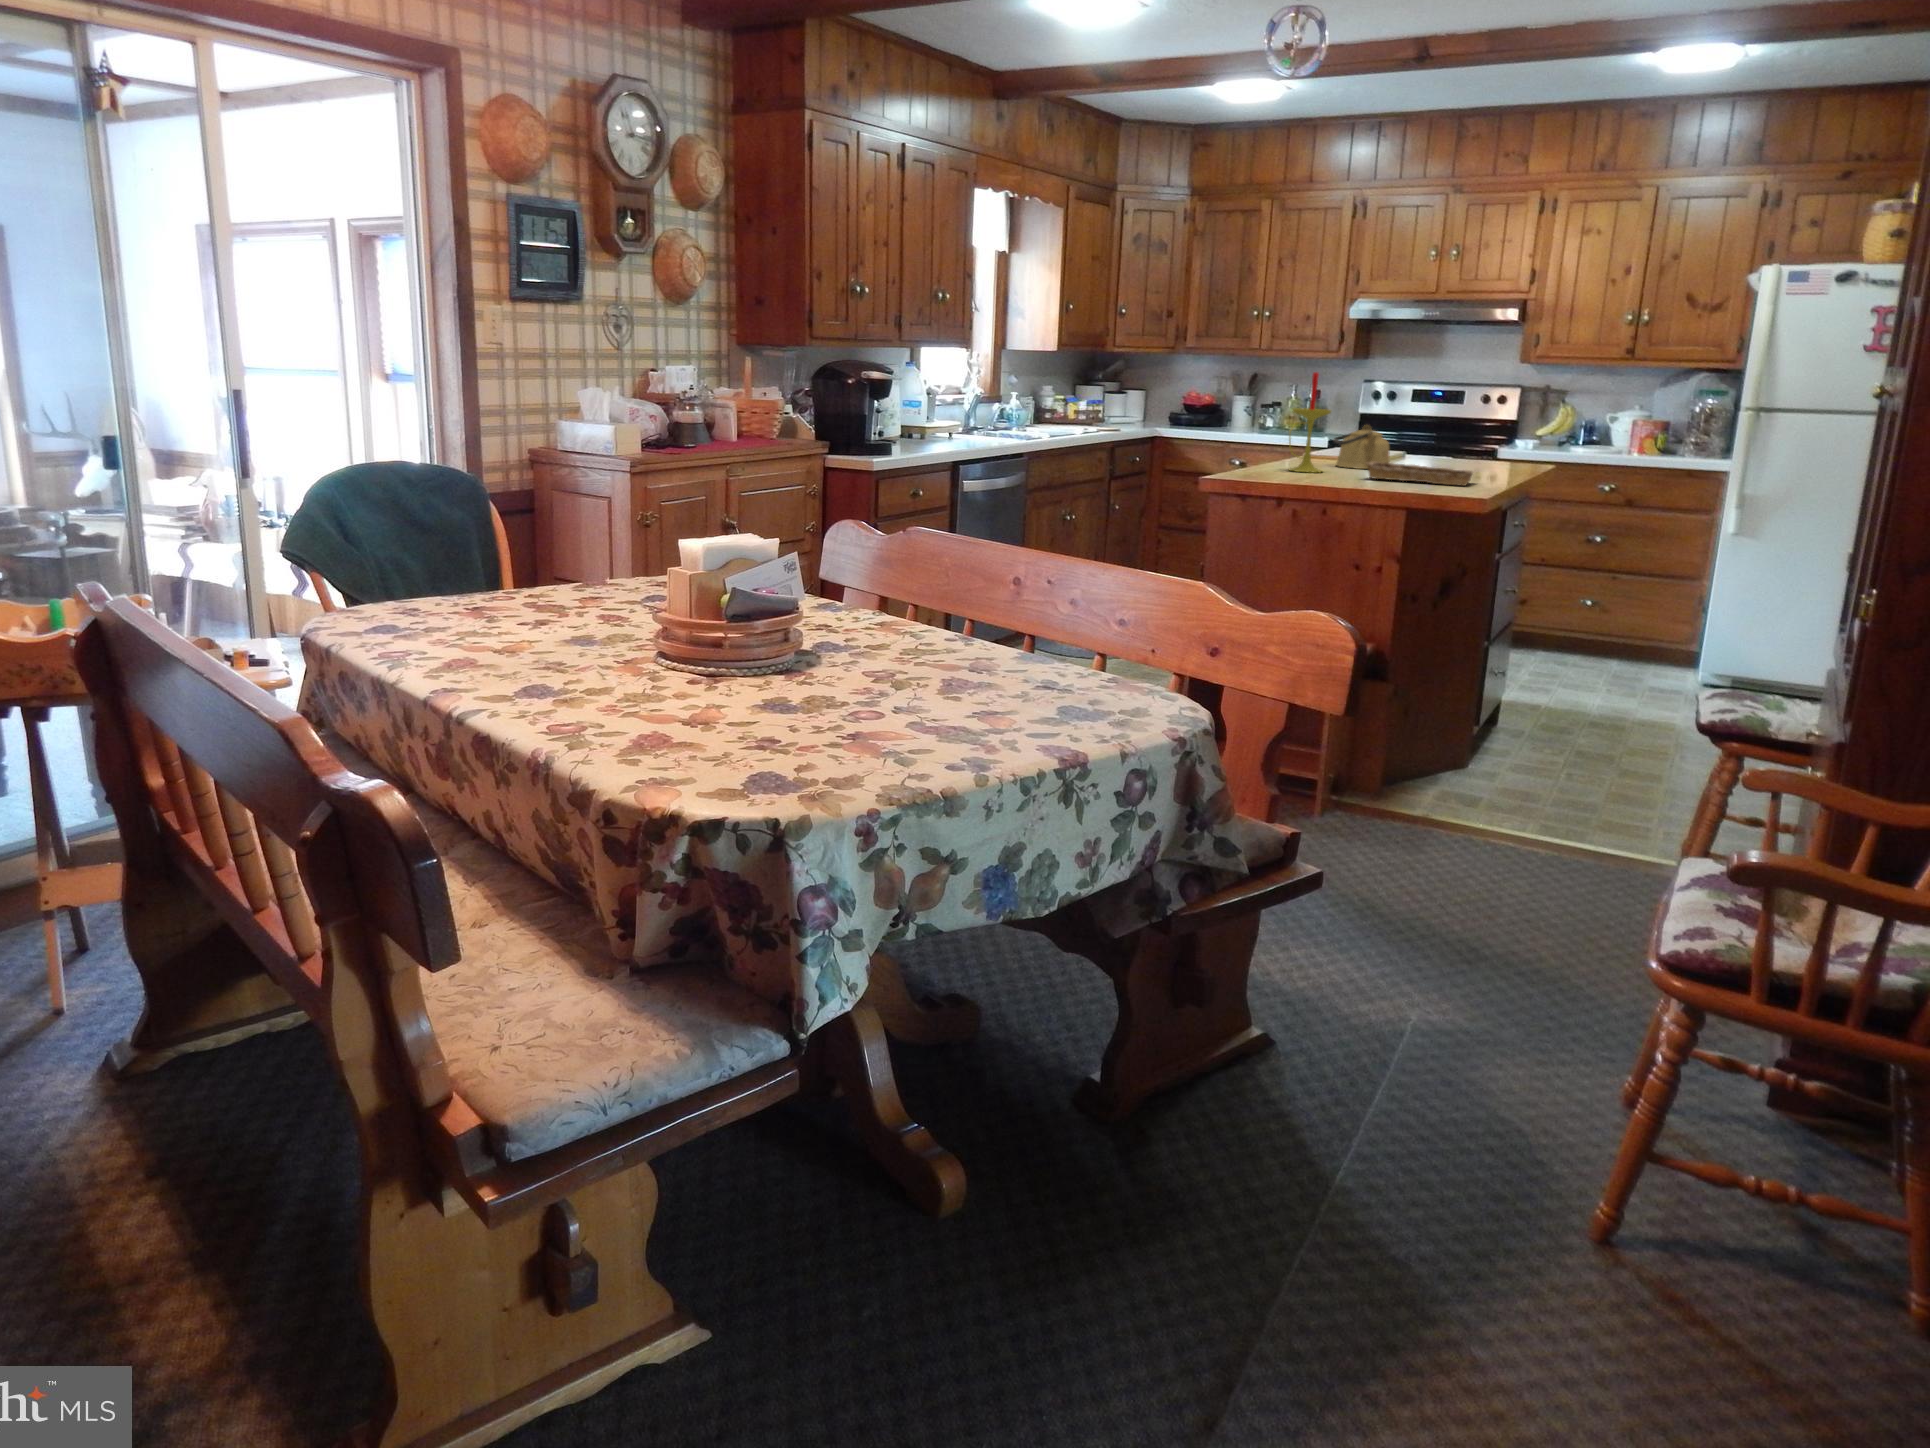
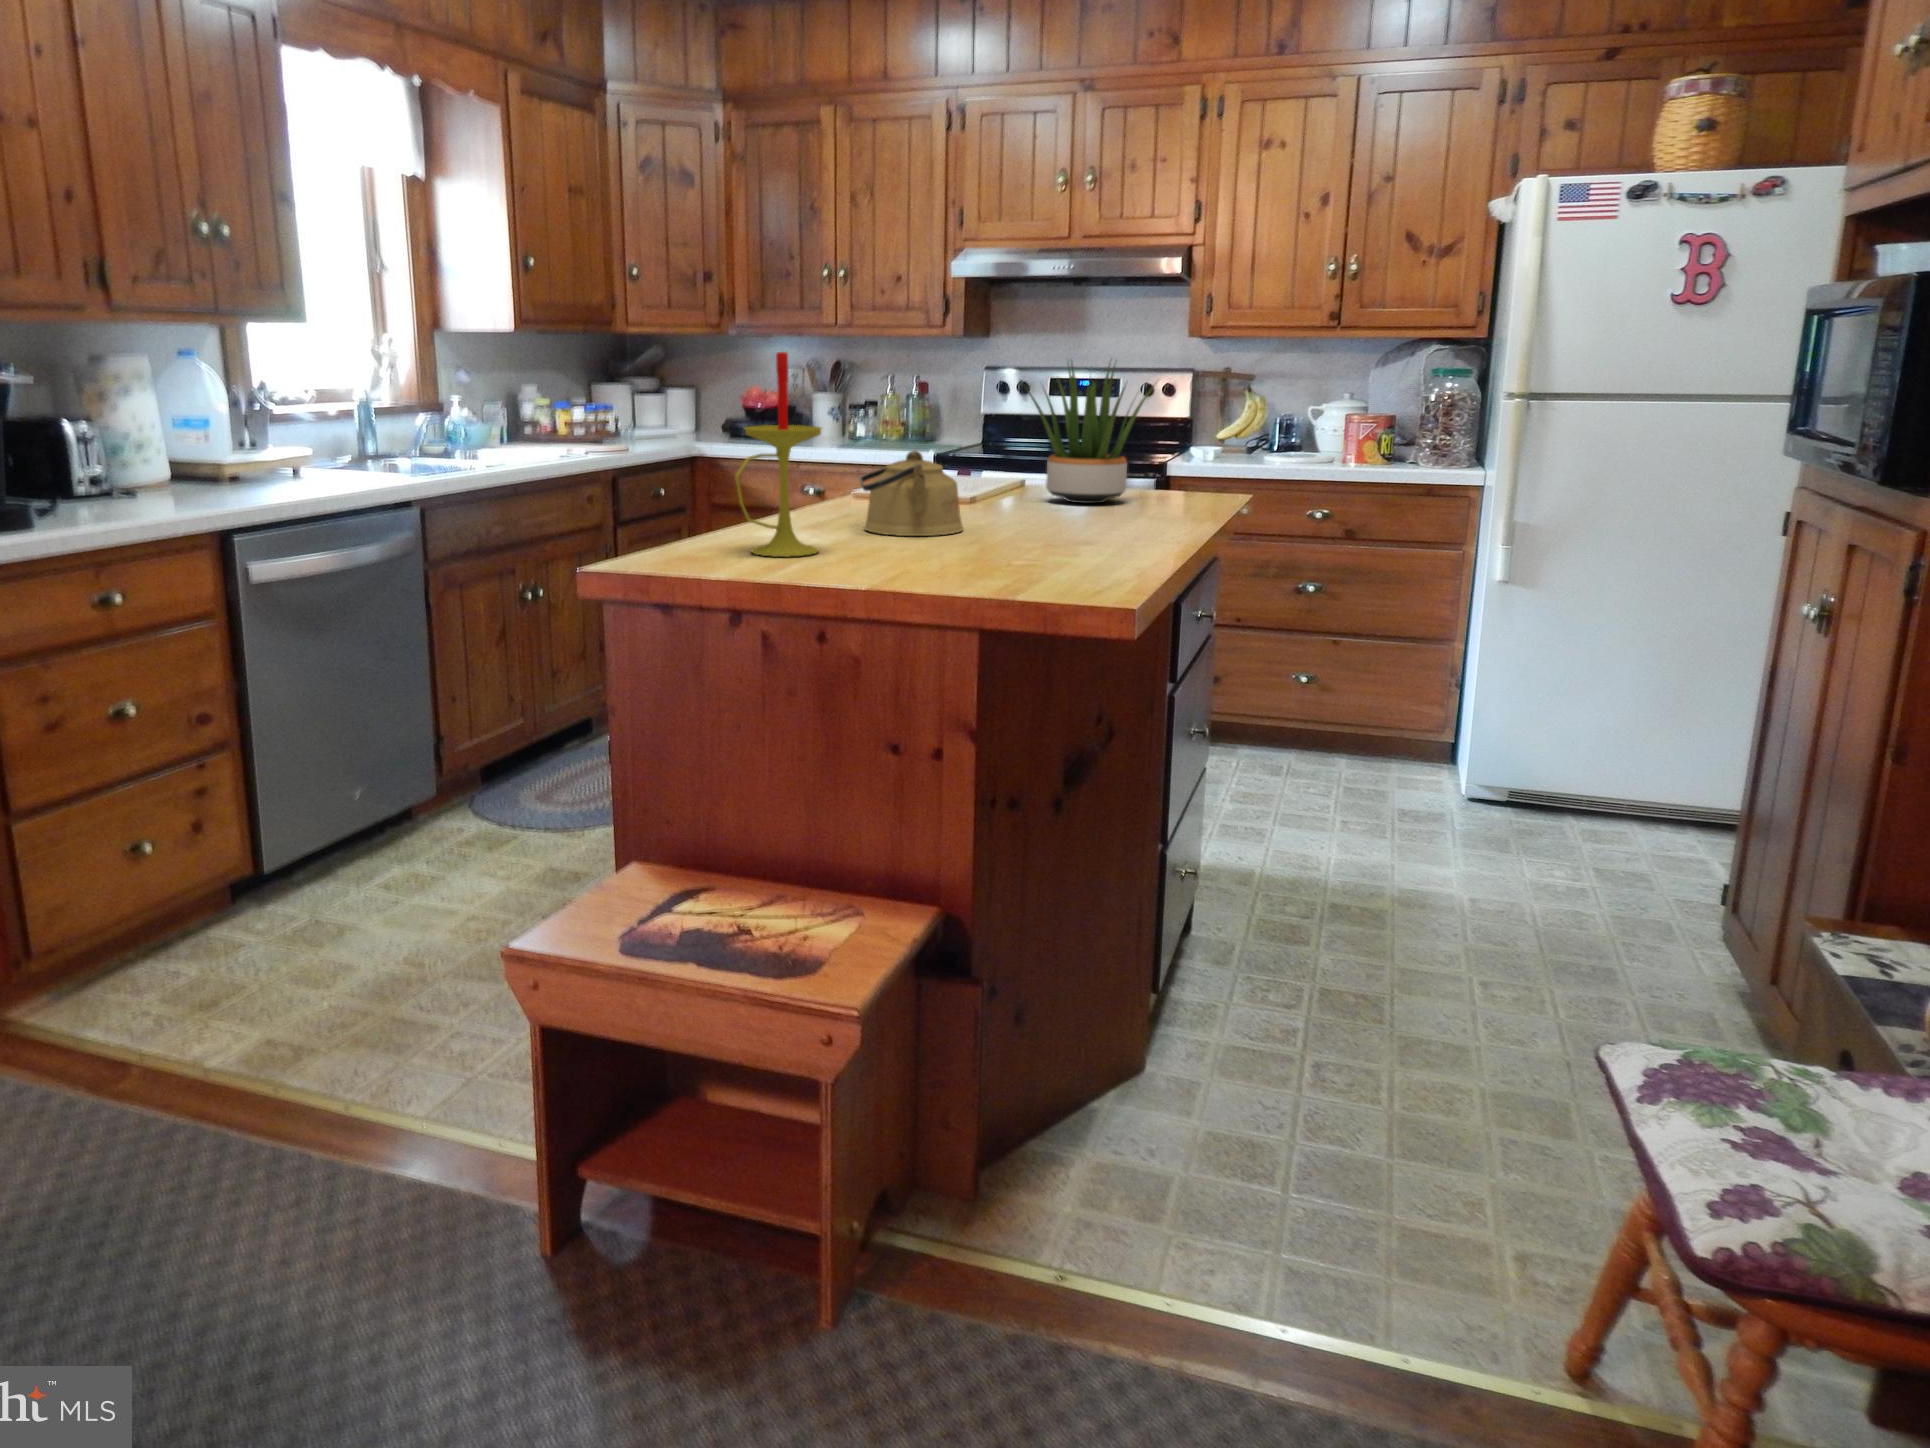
potted plant: none [1420,377,1505,462] -> present [1027,359,1158,503]
tray: present [1366,461,1474,486] -> none [874,531,1106,586]

